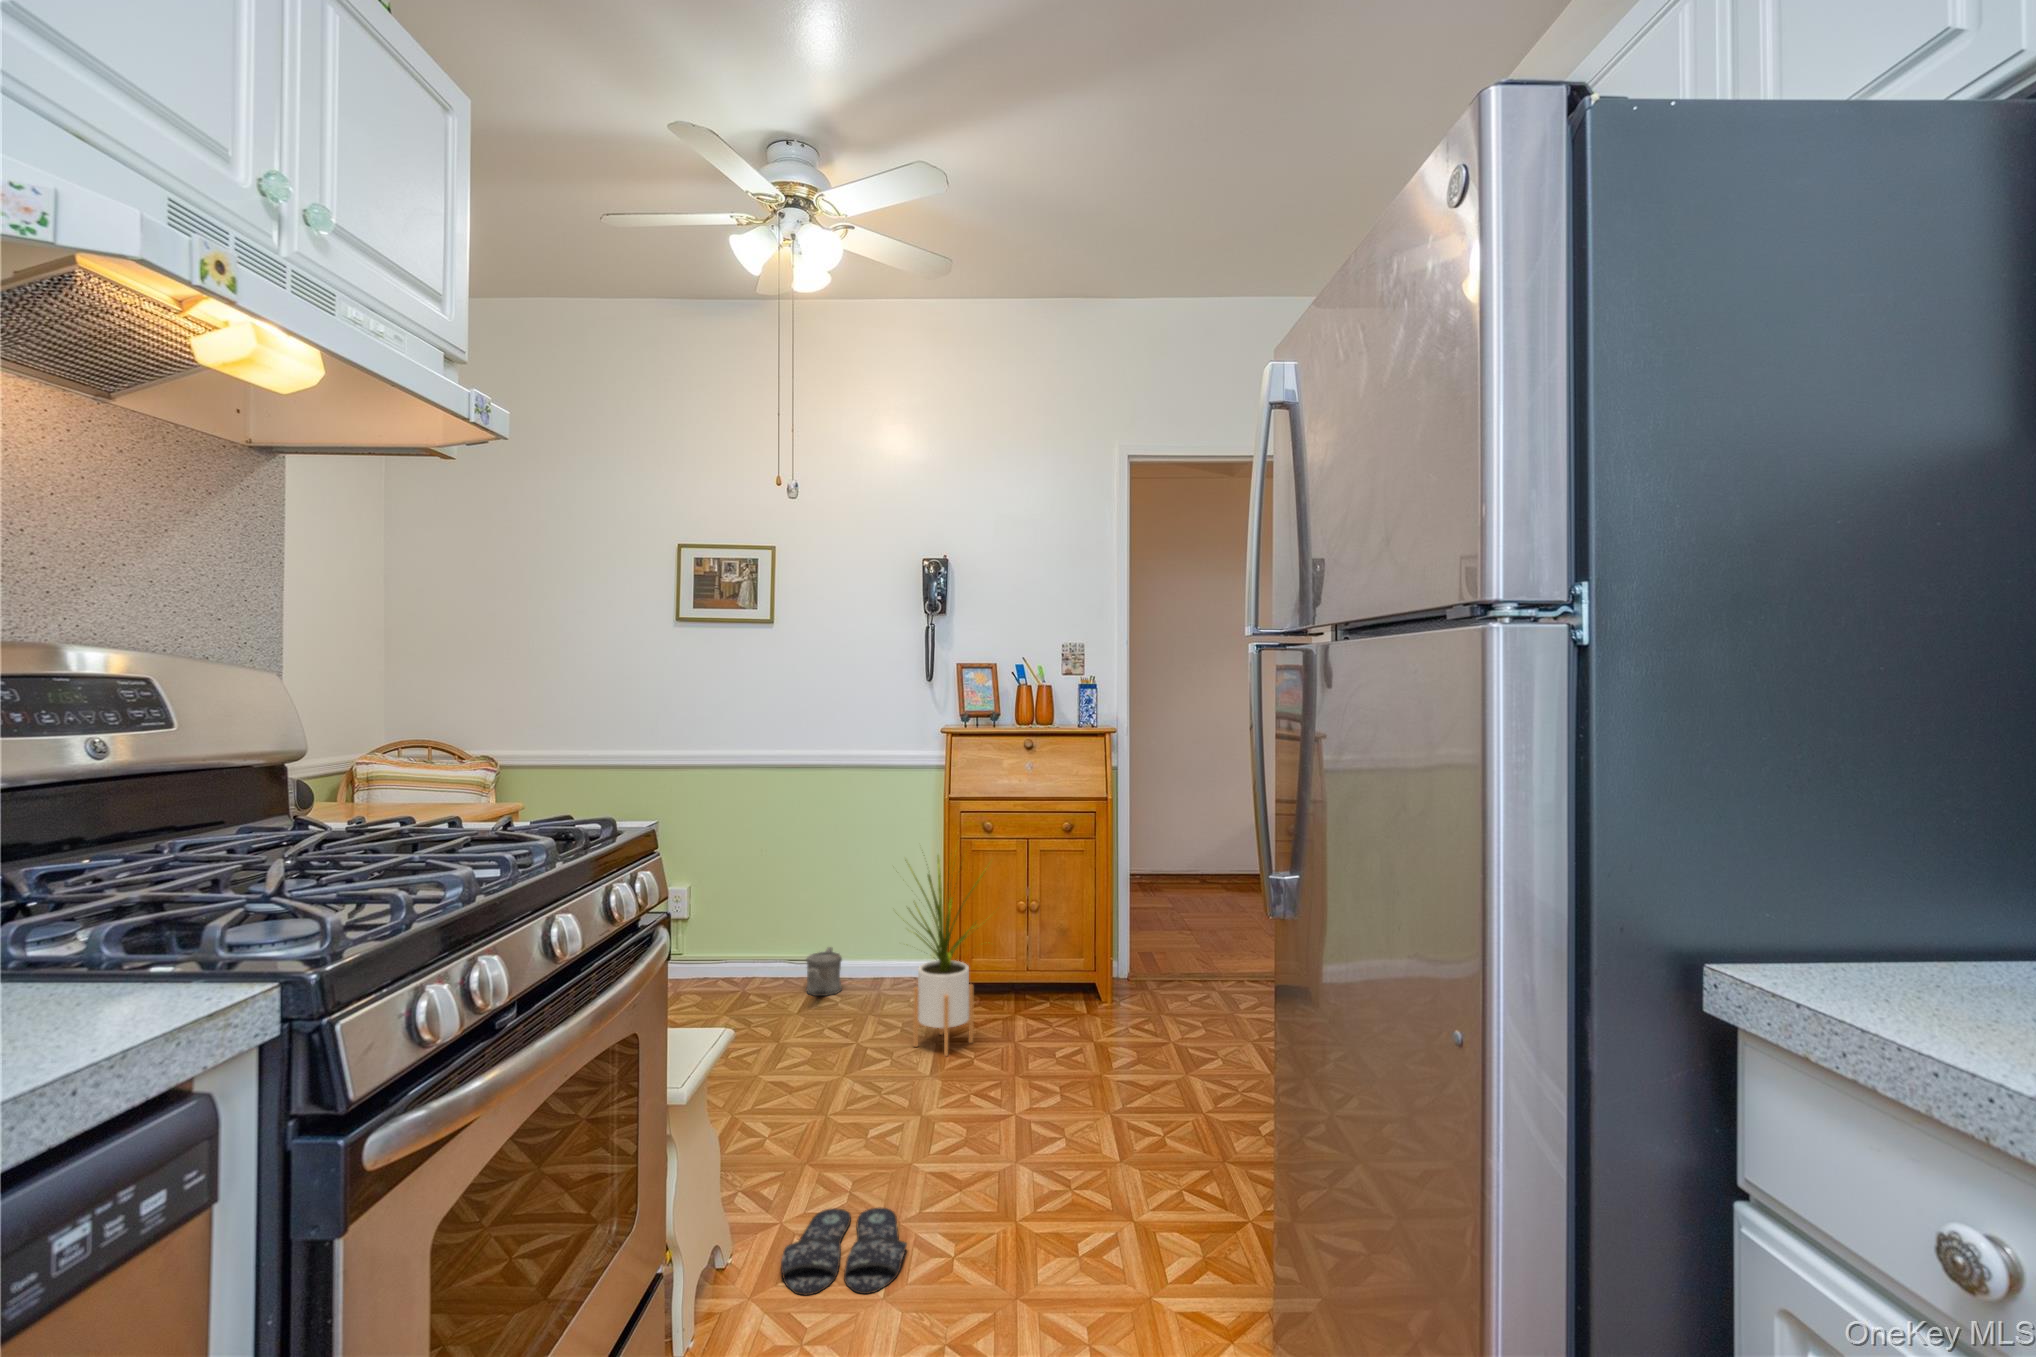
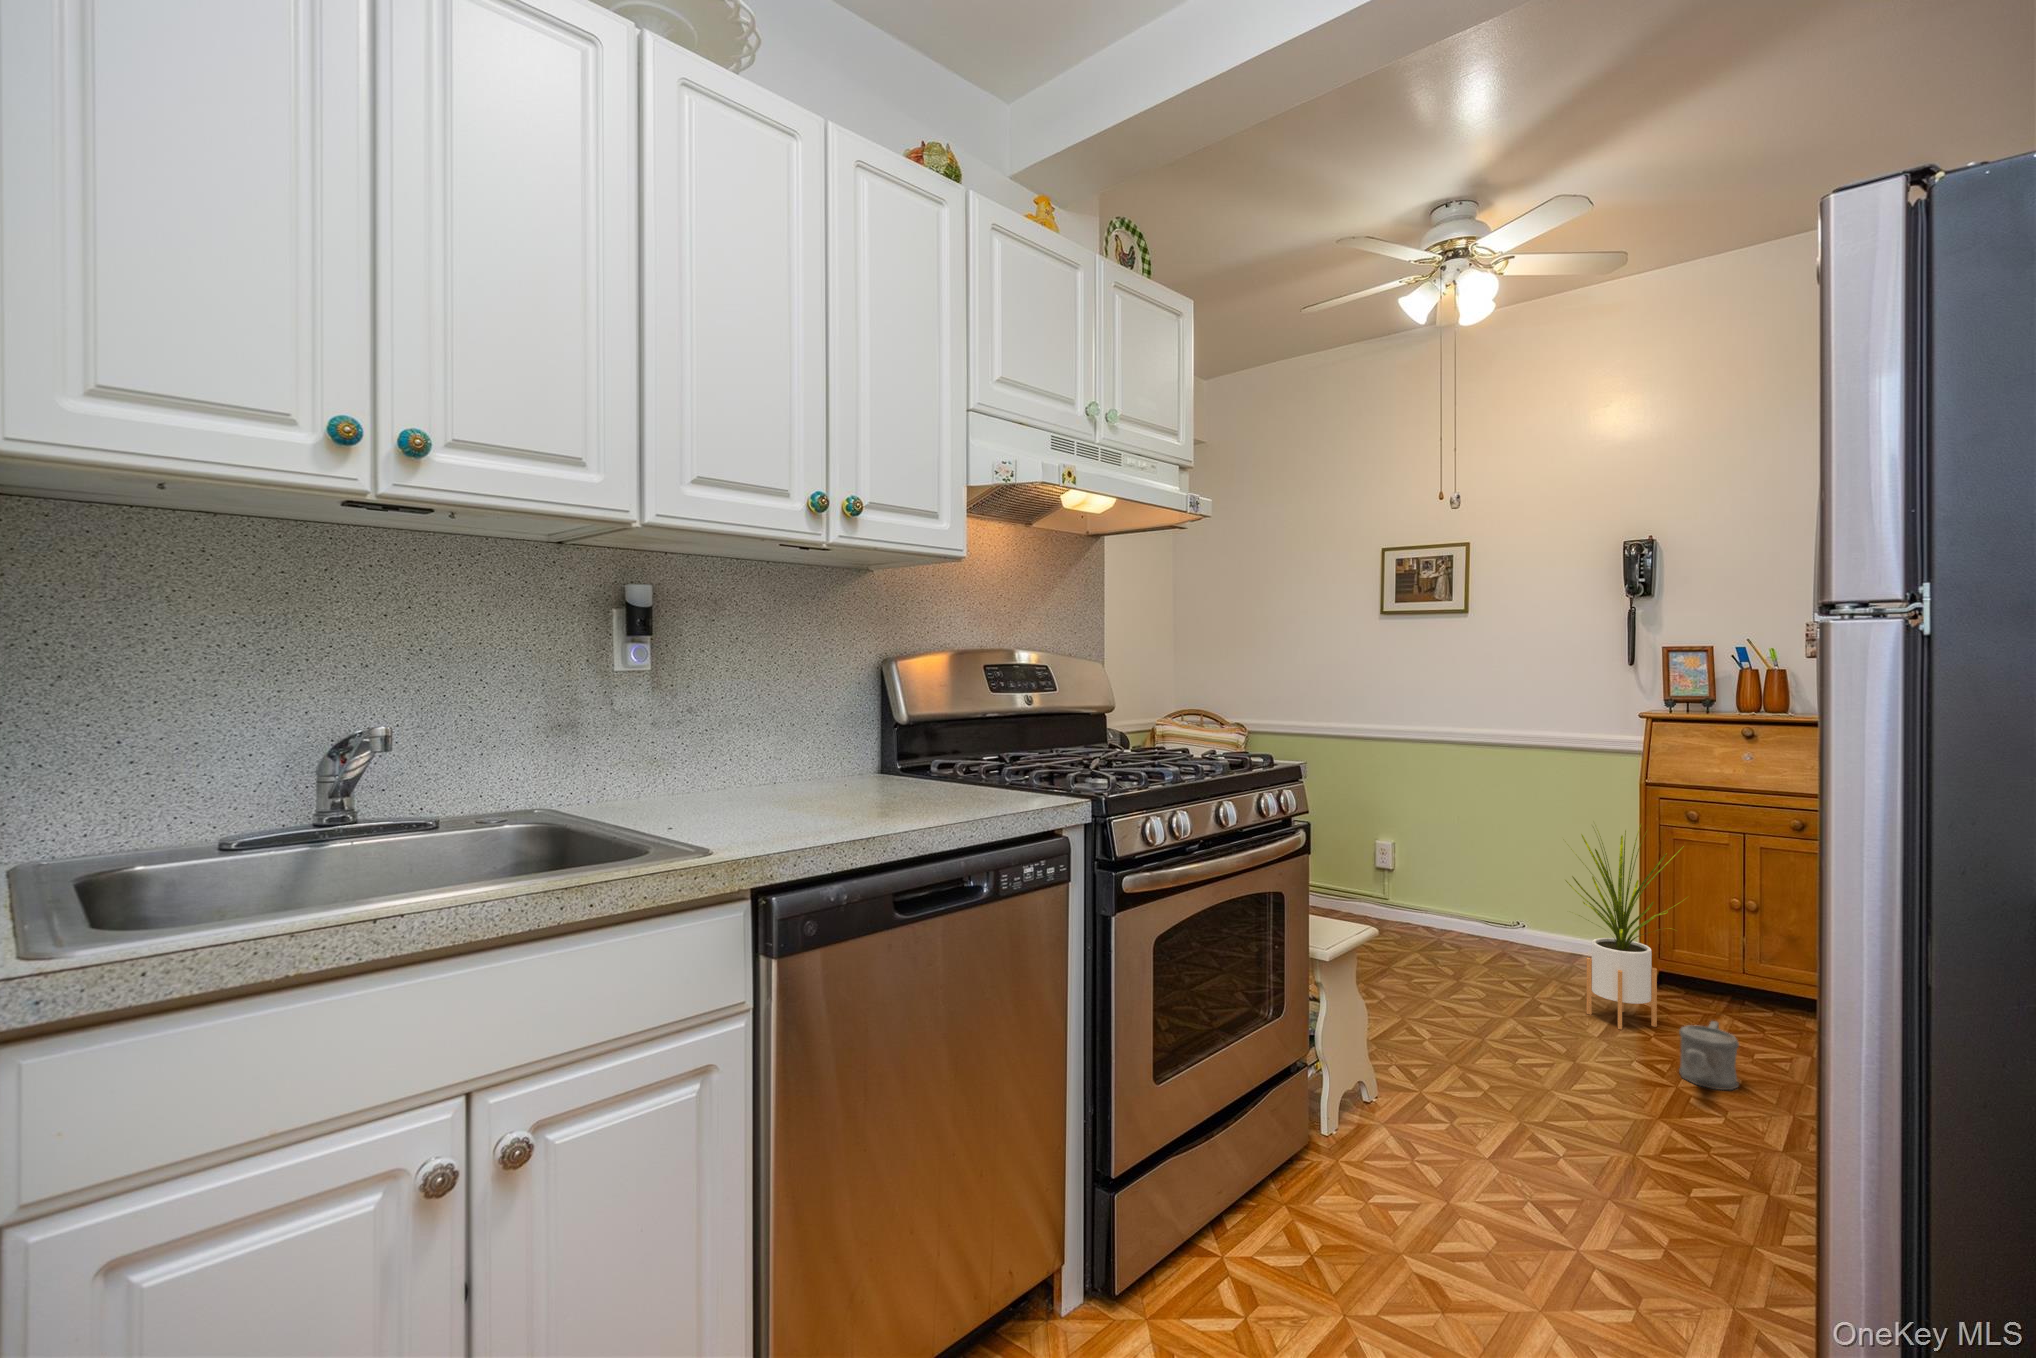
watering can: present [806,947,842,996] -> present [1679,1021,1739,1090]
slippers: present [781,1208,907,1295] -> none [1405,1093,1517,1154]

